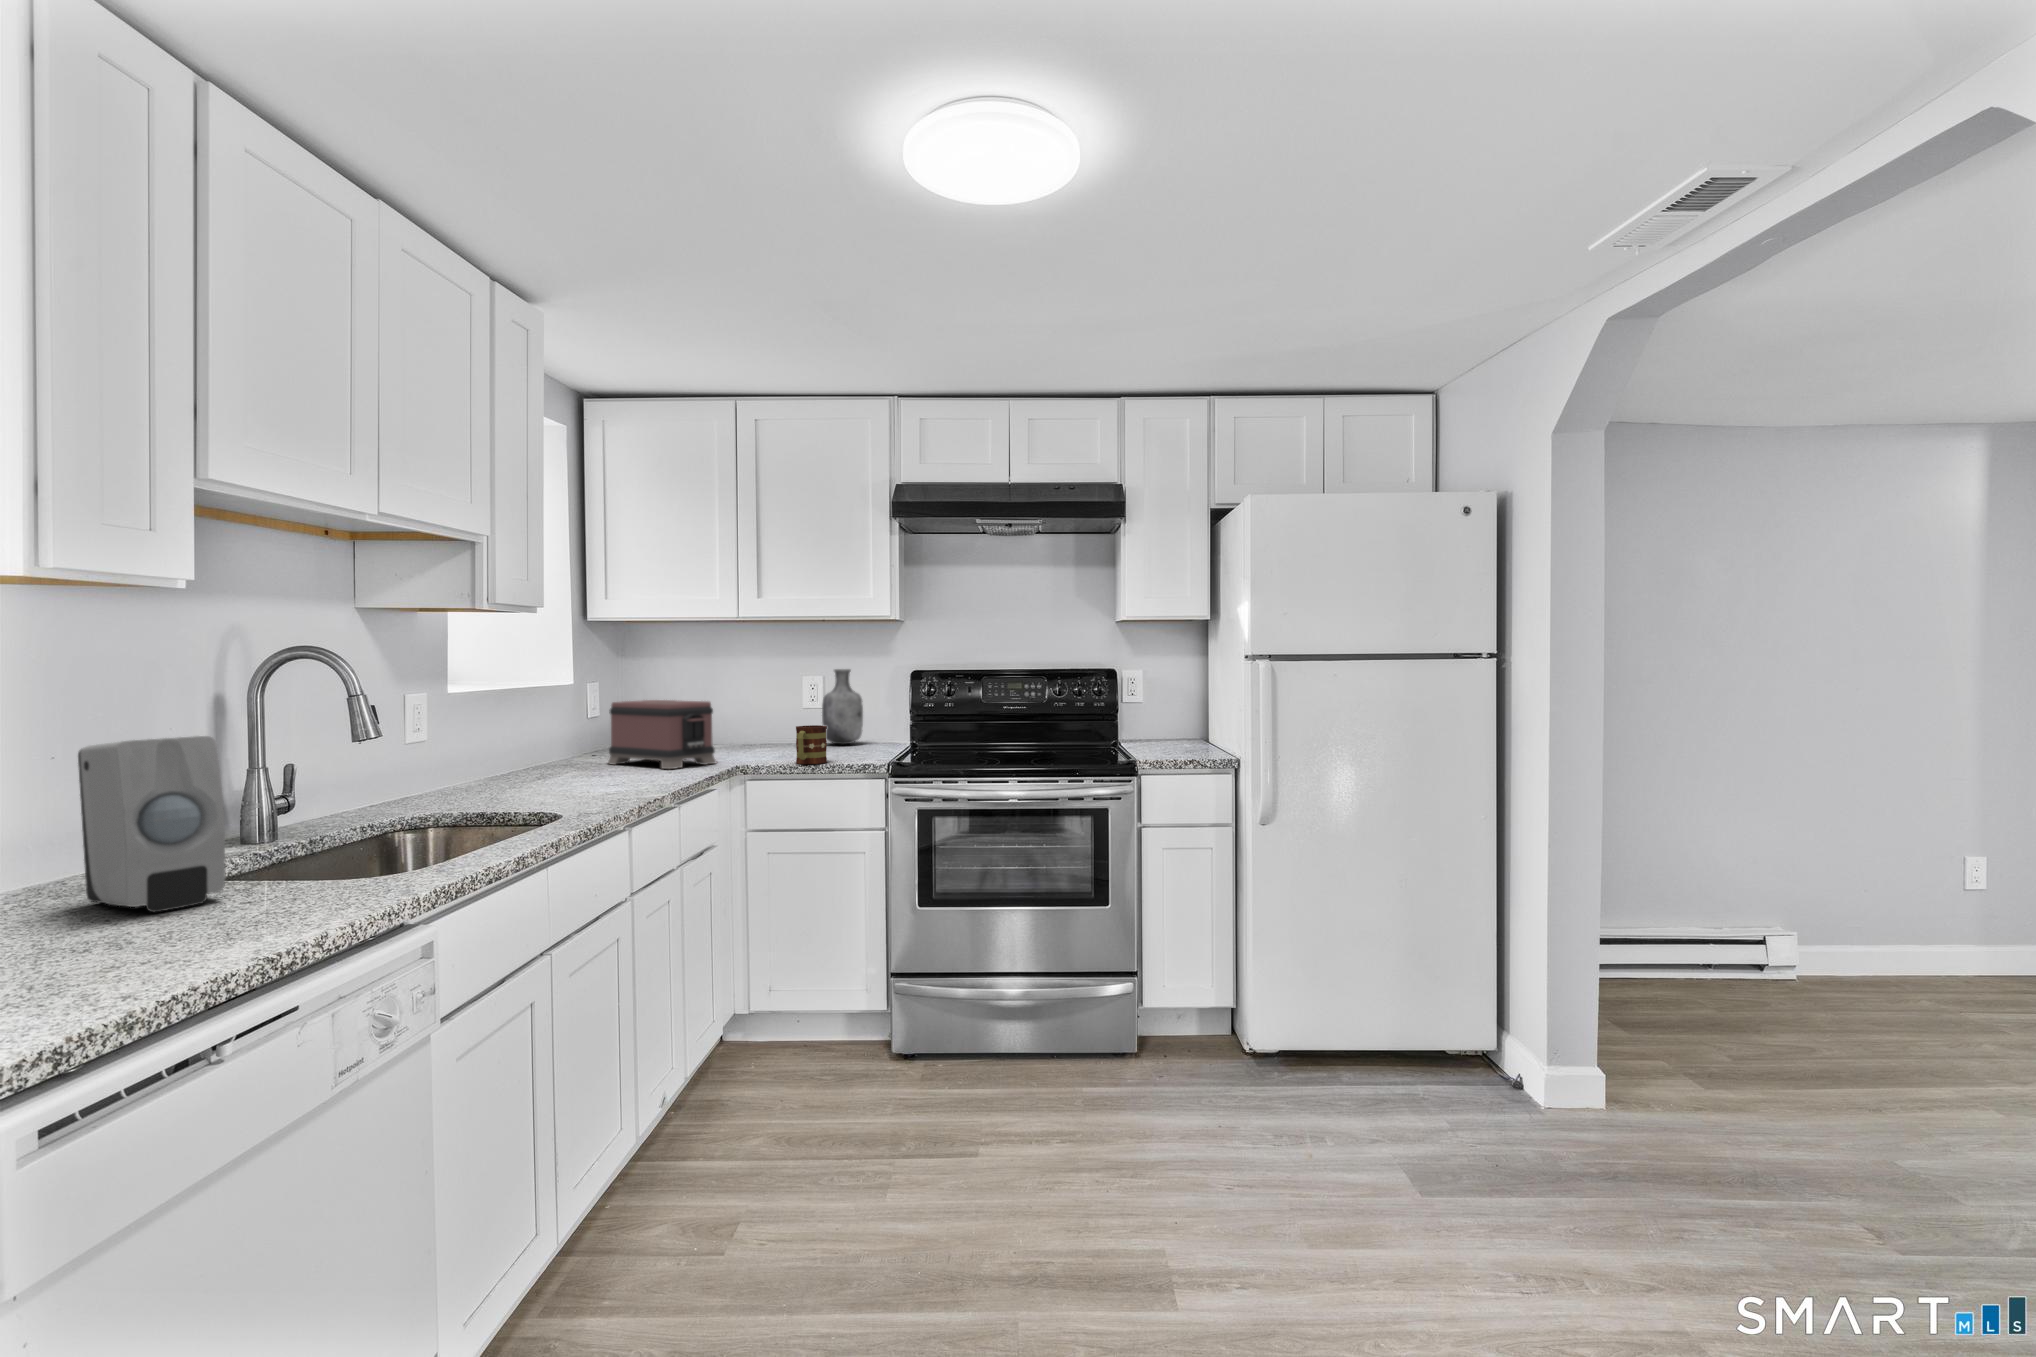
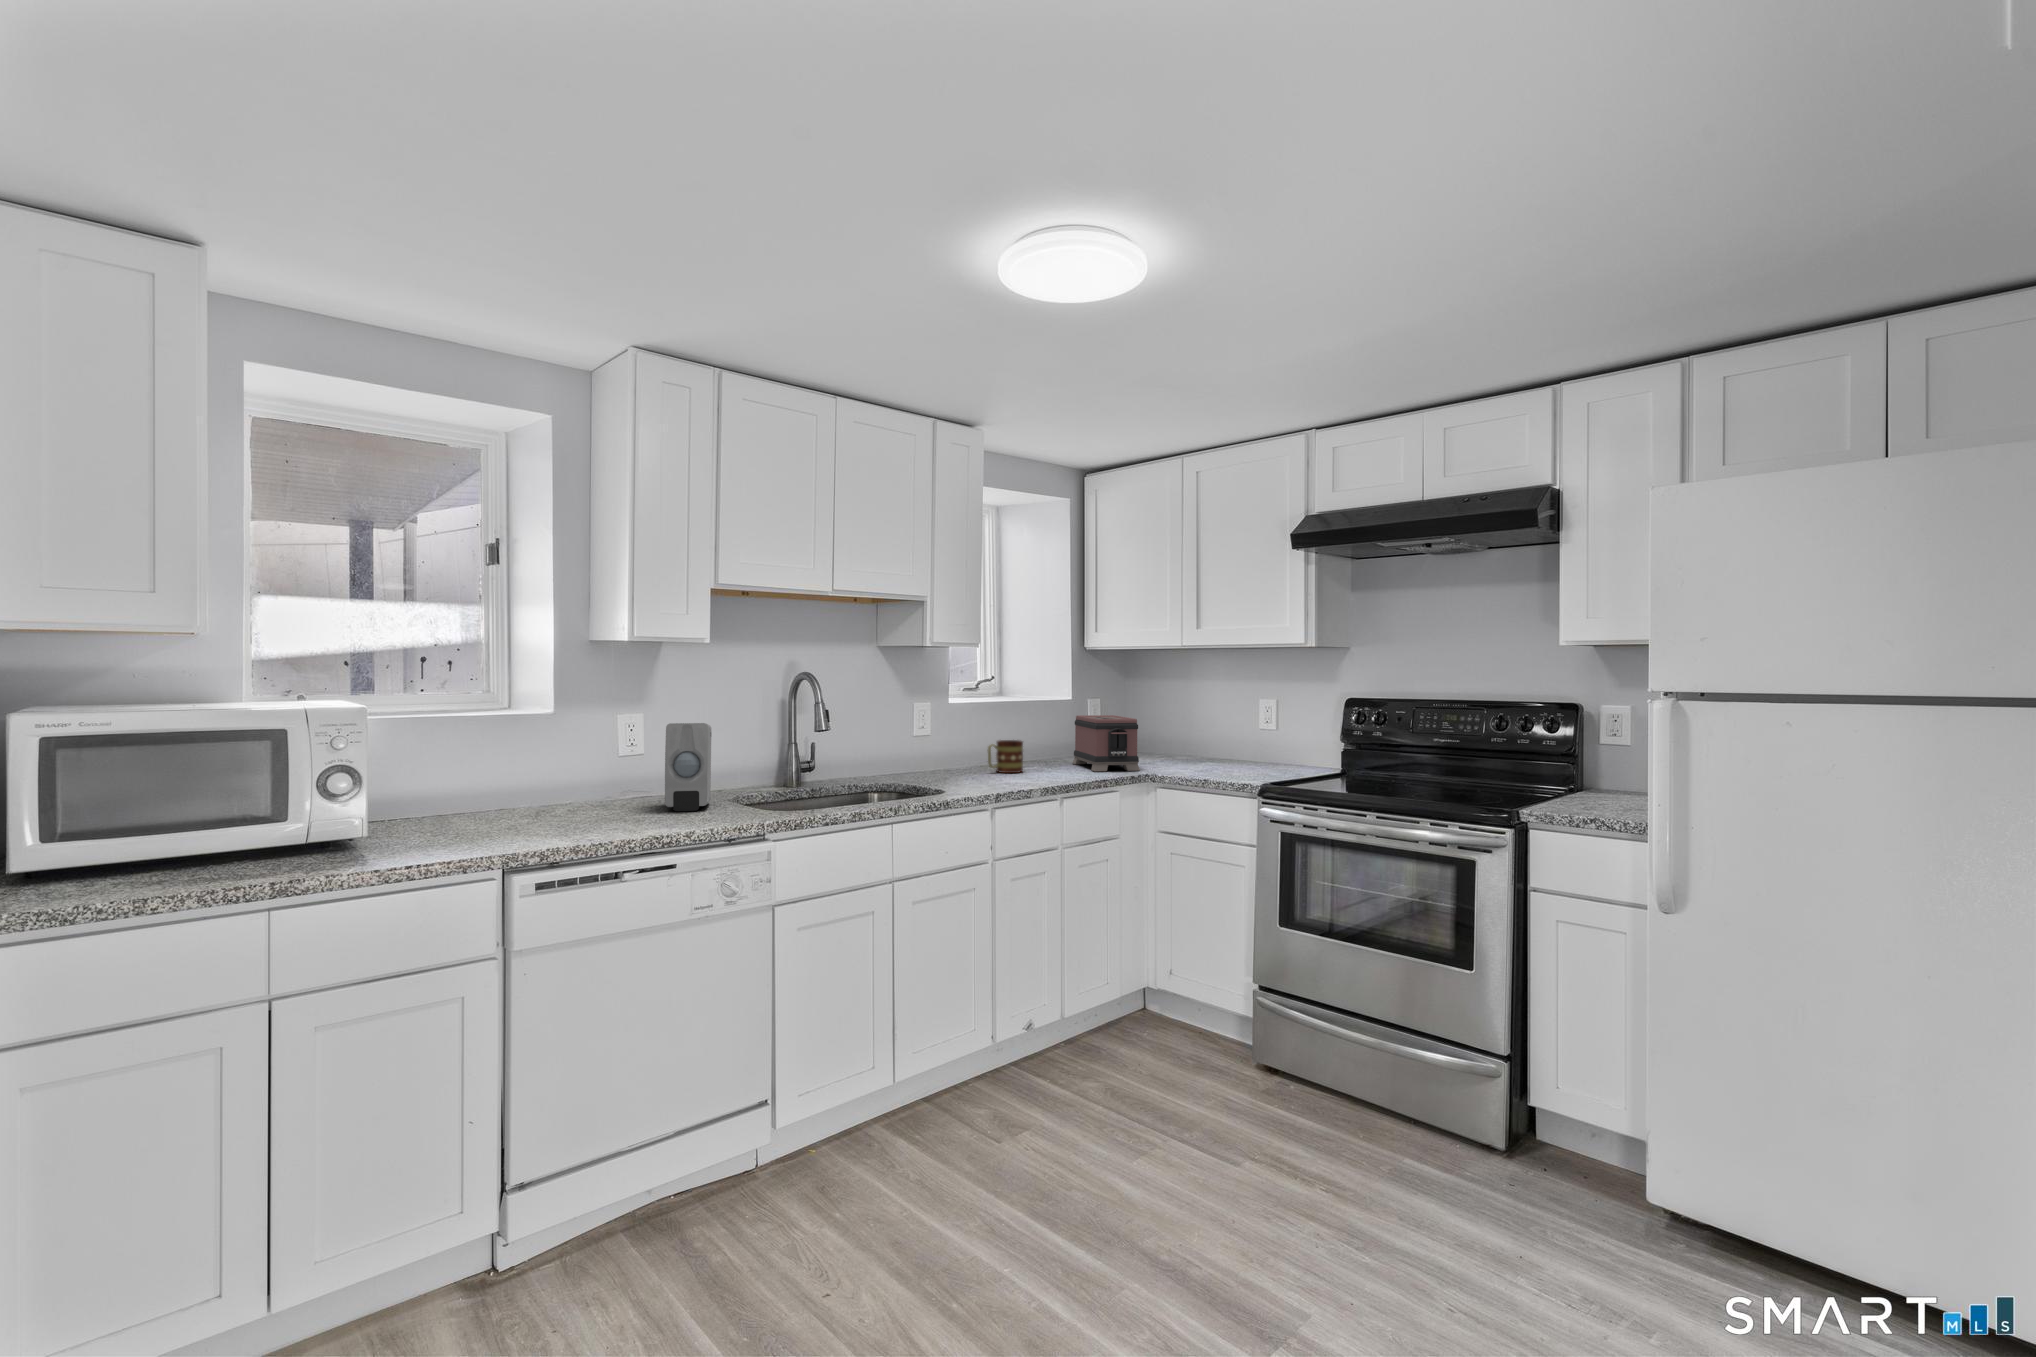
vase: present [822,669,863,745] -> none [1271,694,1310,766]
mug: present [796,725,827,764] -> present [988,740,1023,773]

